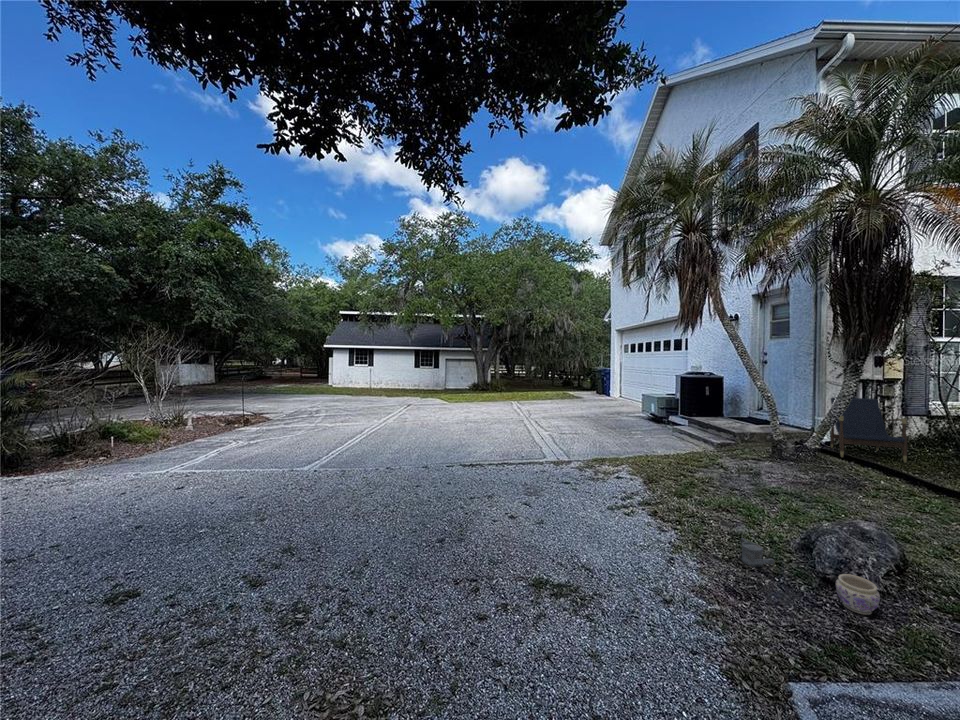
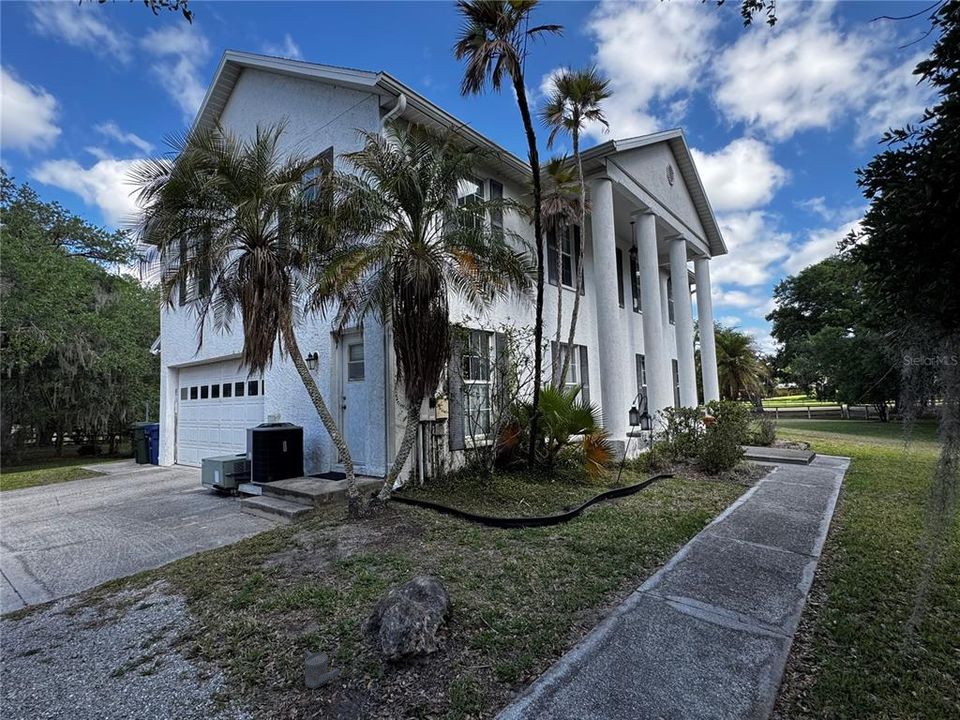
lounge chair: present [830,398,907,462] -> none [399,438,453,502]
planter: present [836,574,880,615] -> none [397,650,433,697]

